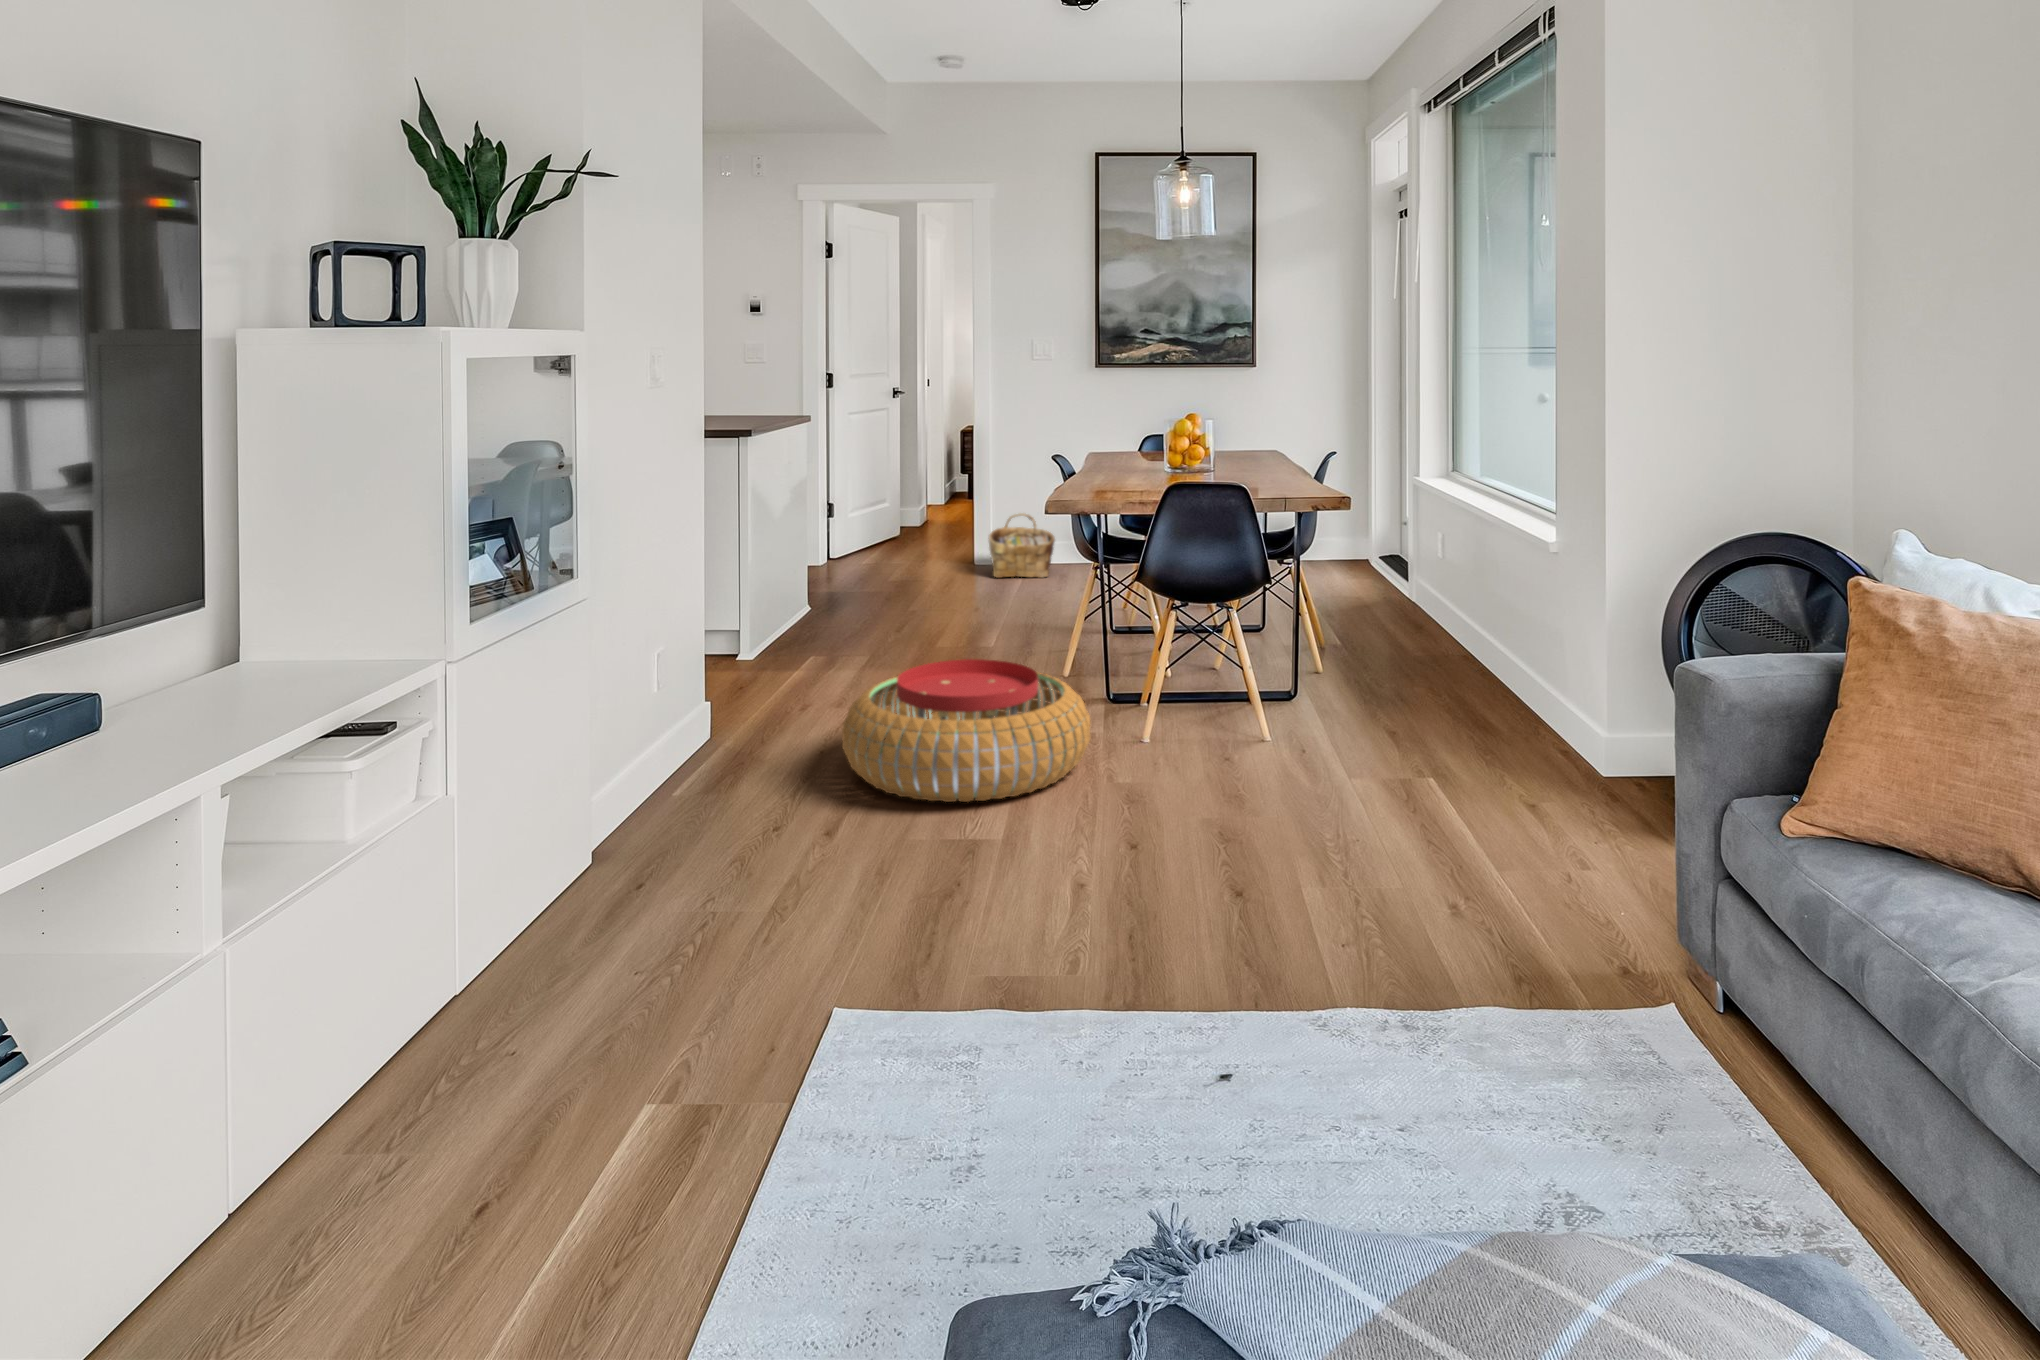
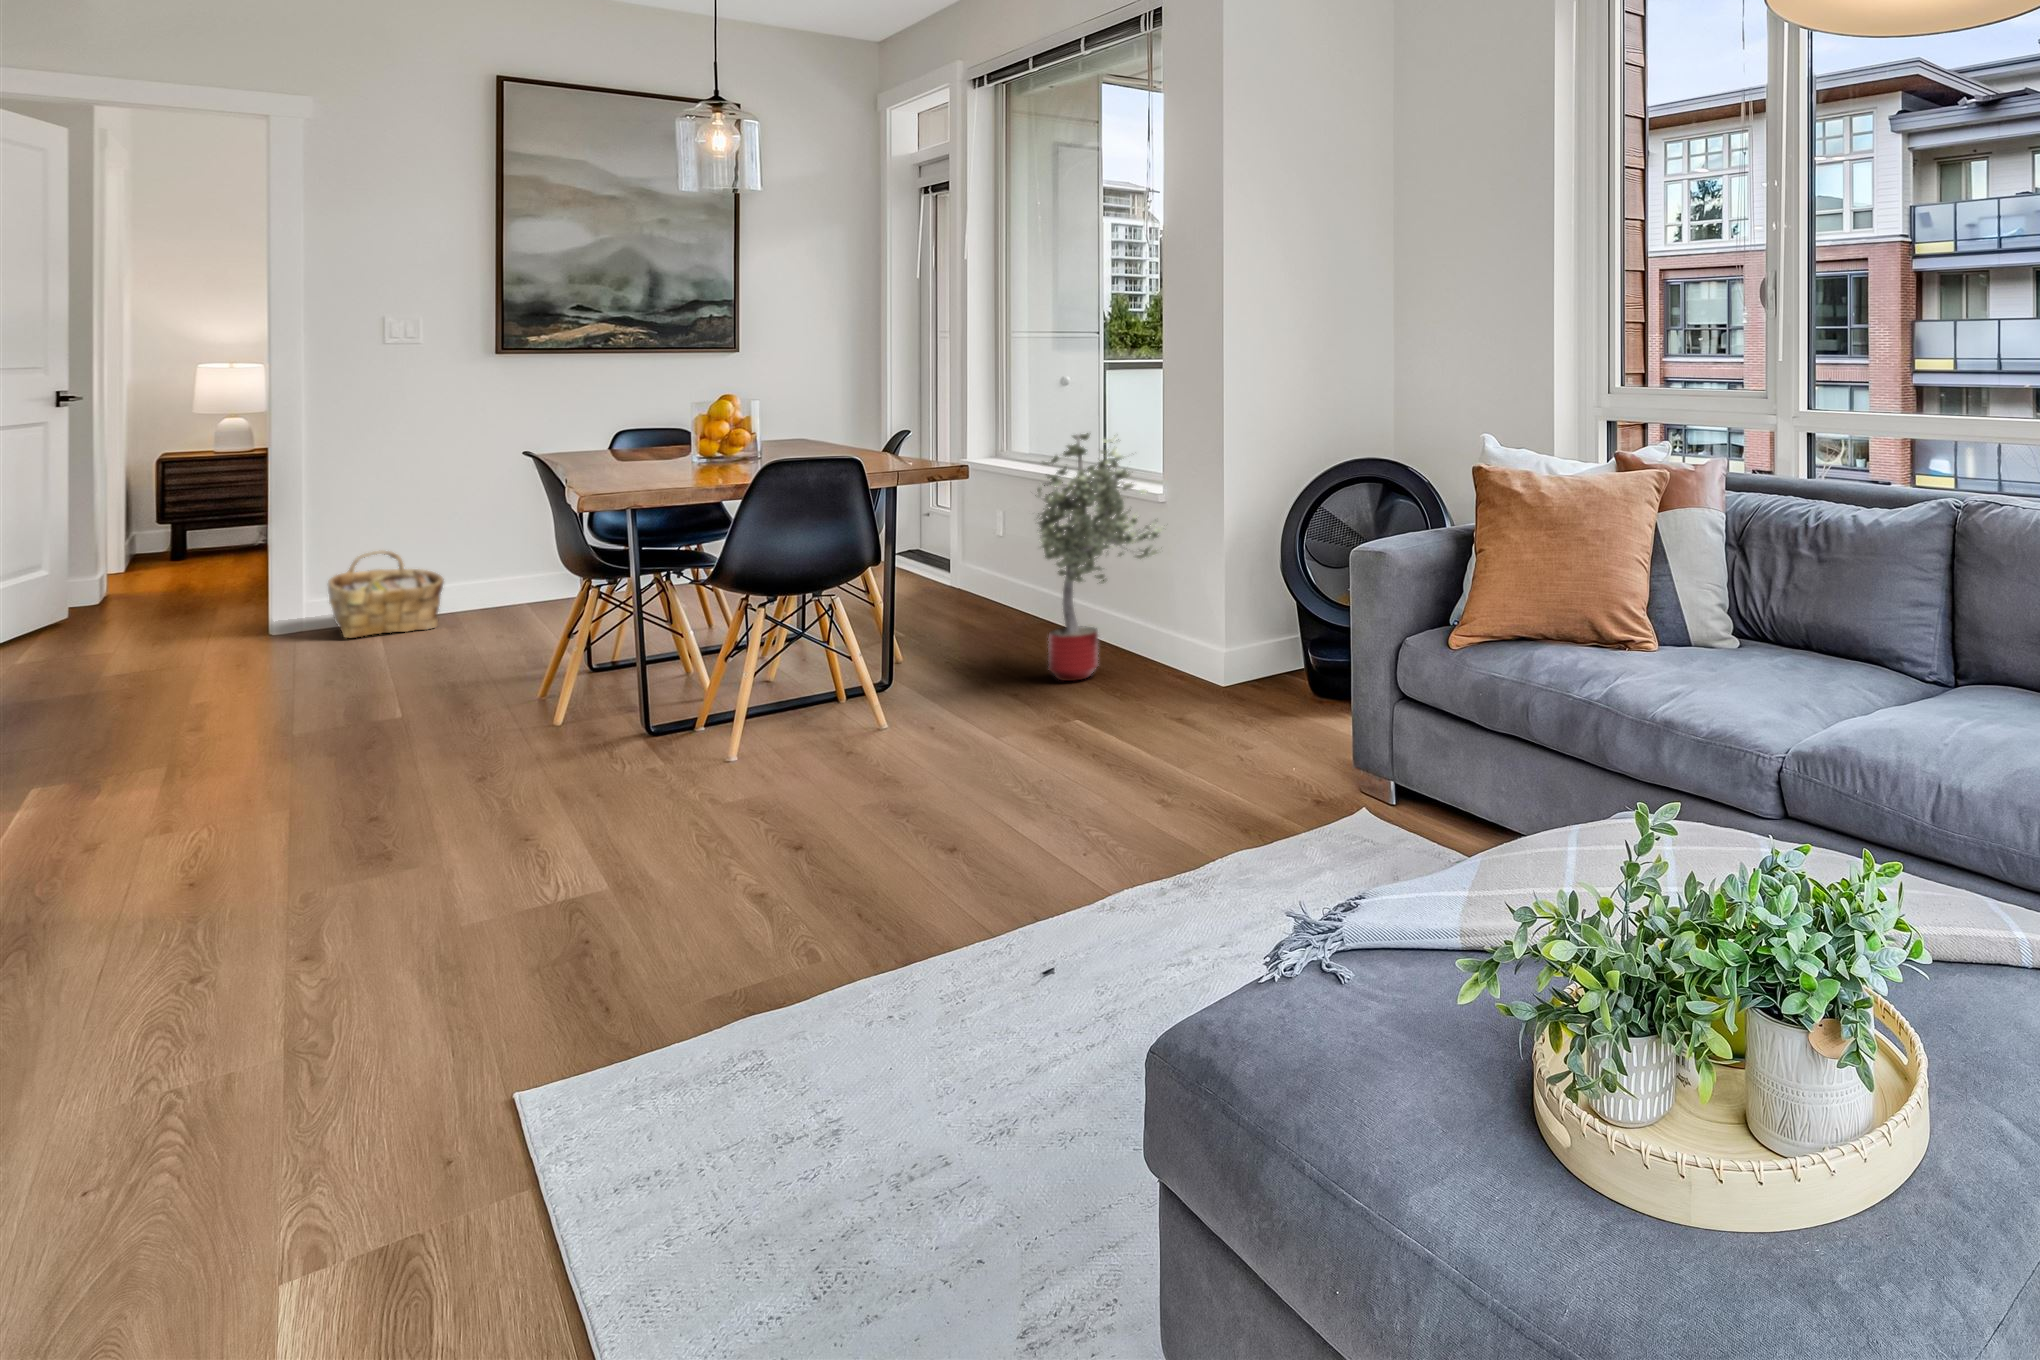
potted tree: none [1411,468,1562,730] -> present [1035,433,1163,681]
pouf: present [842,659,1090,802] -> none [328,689,701,865]

